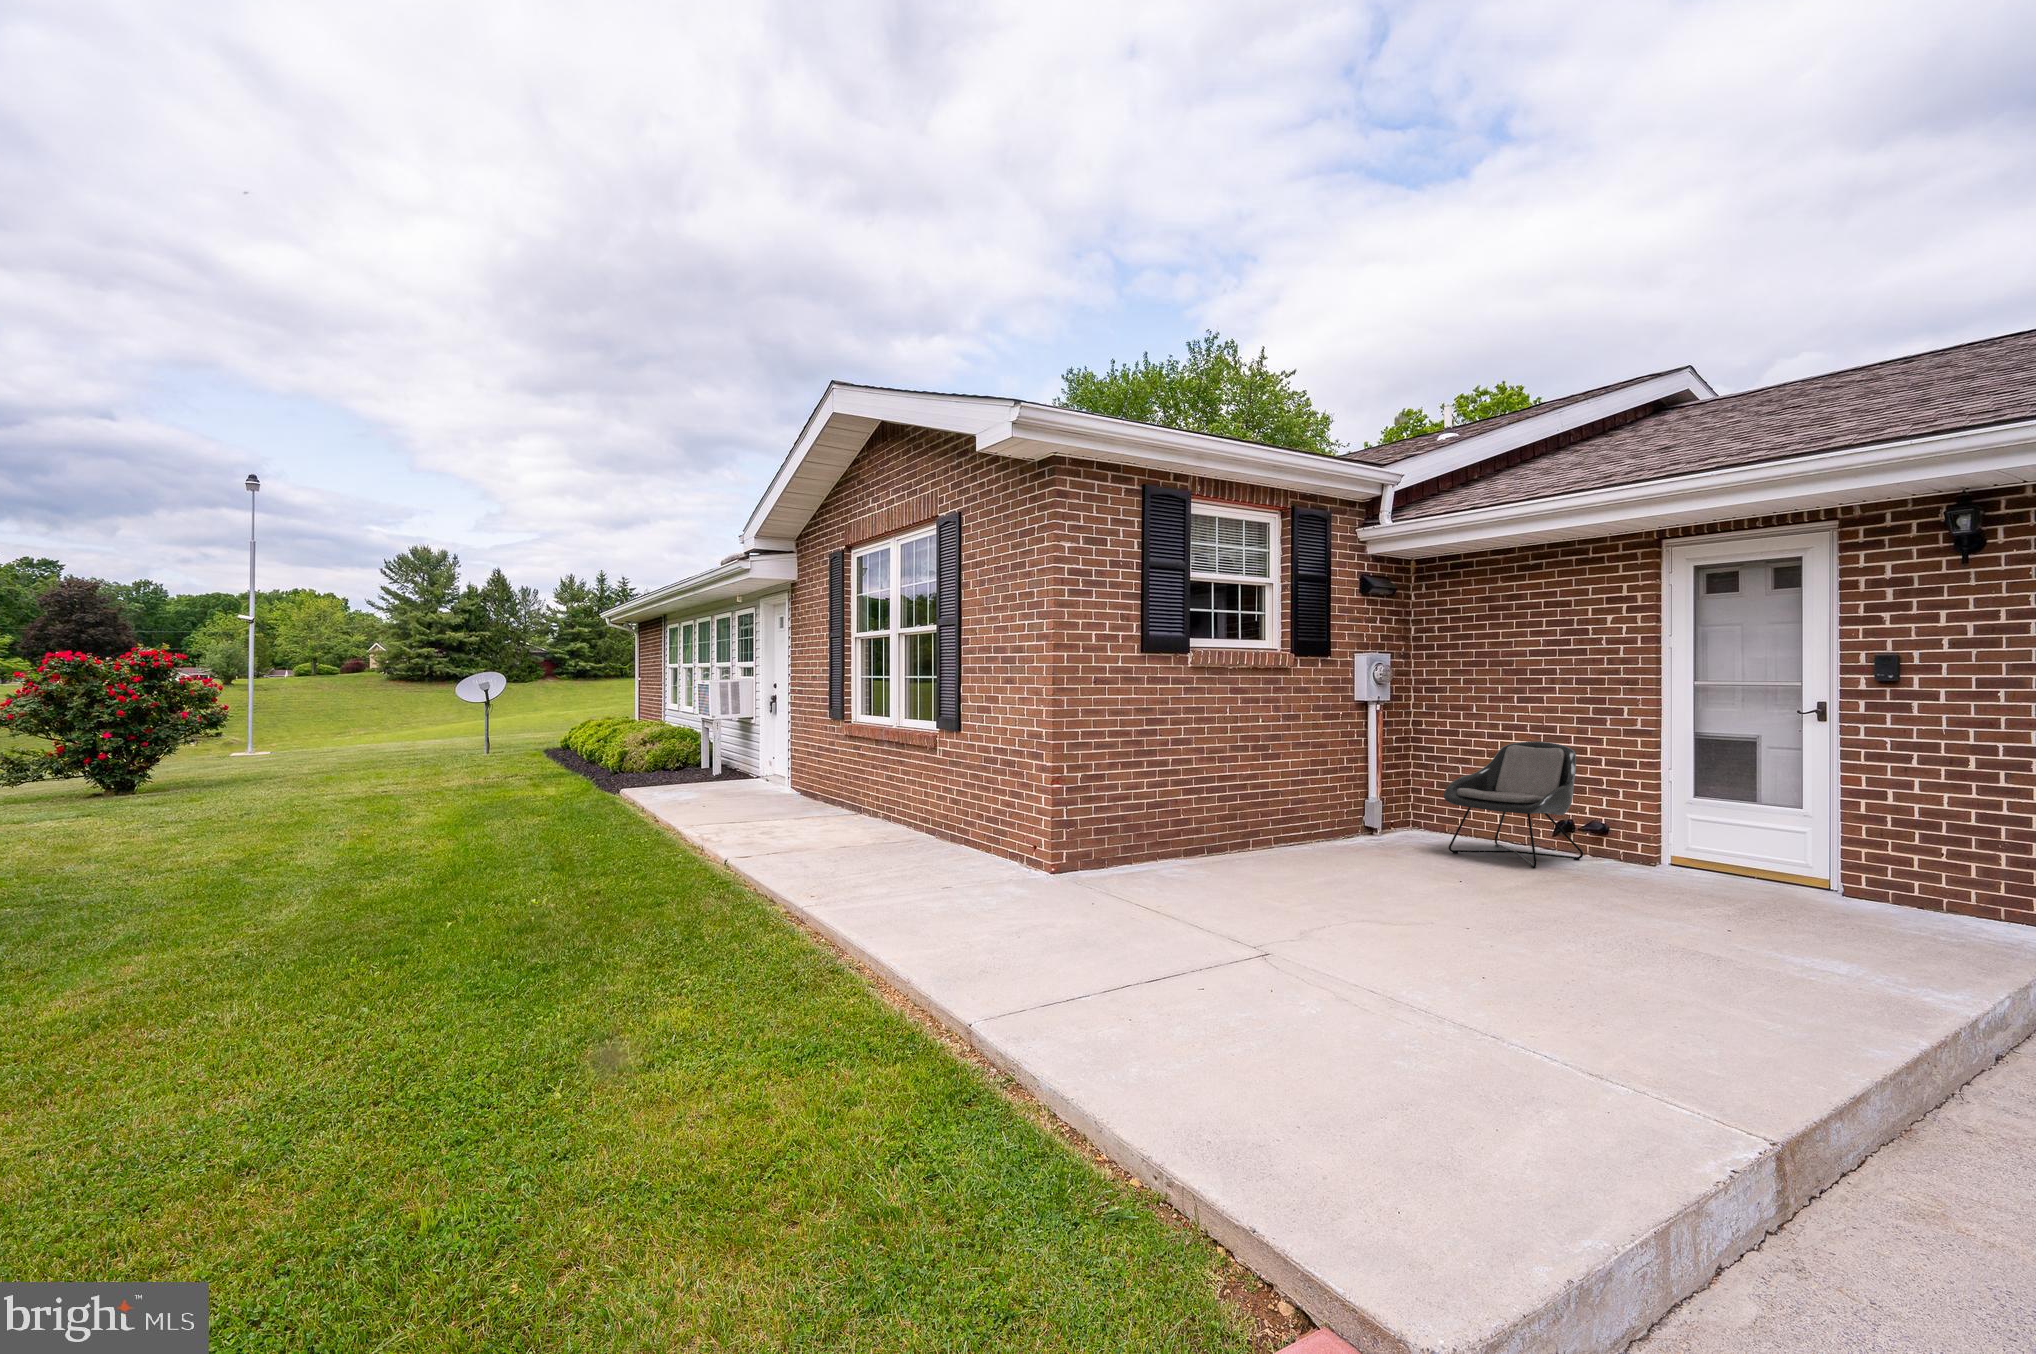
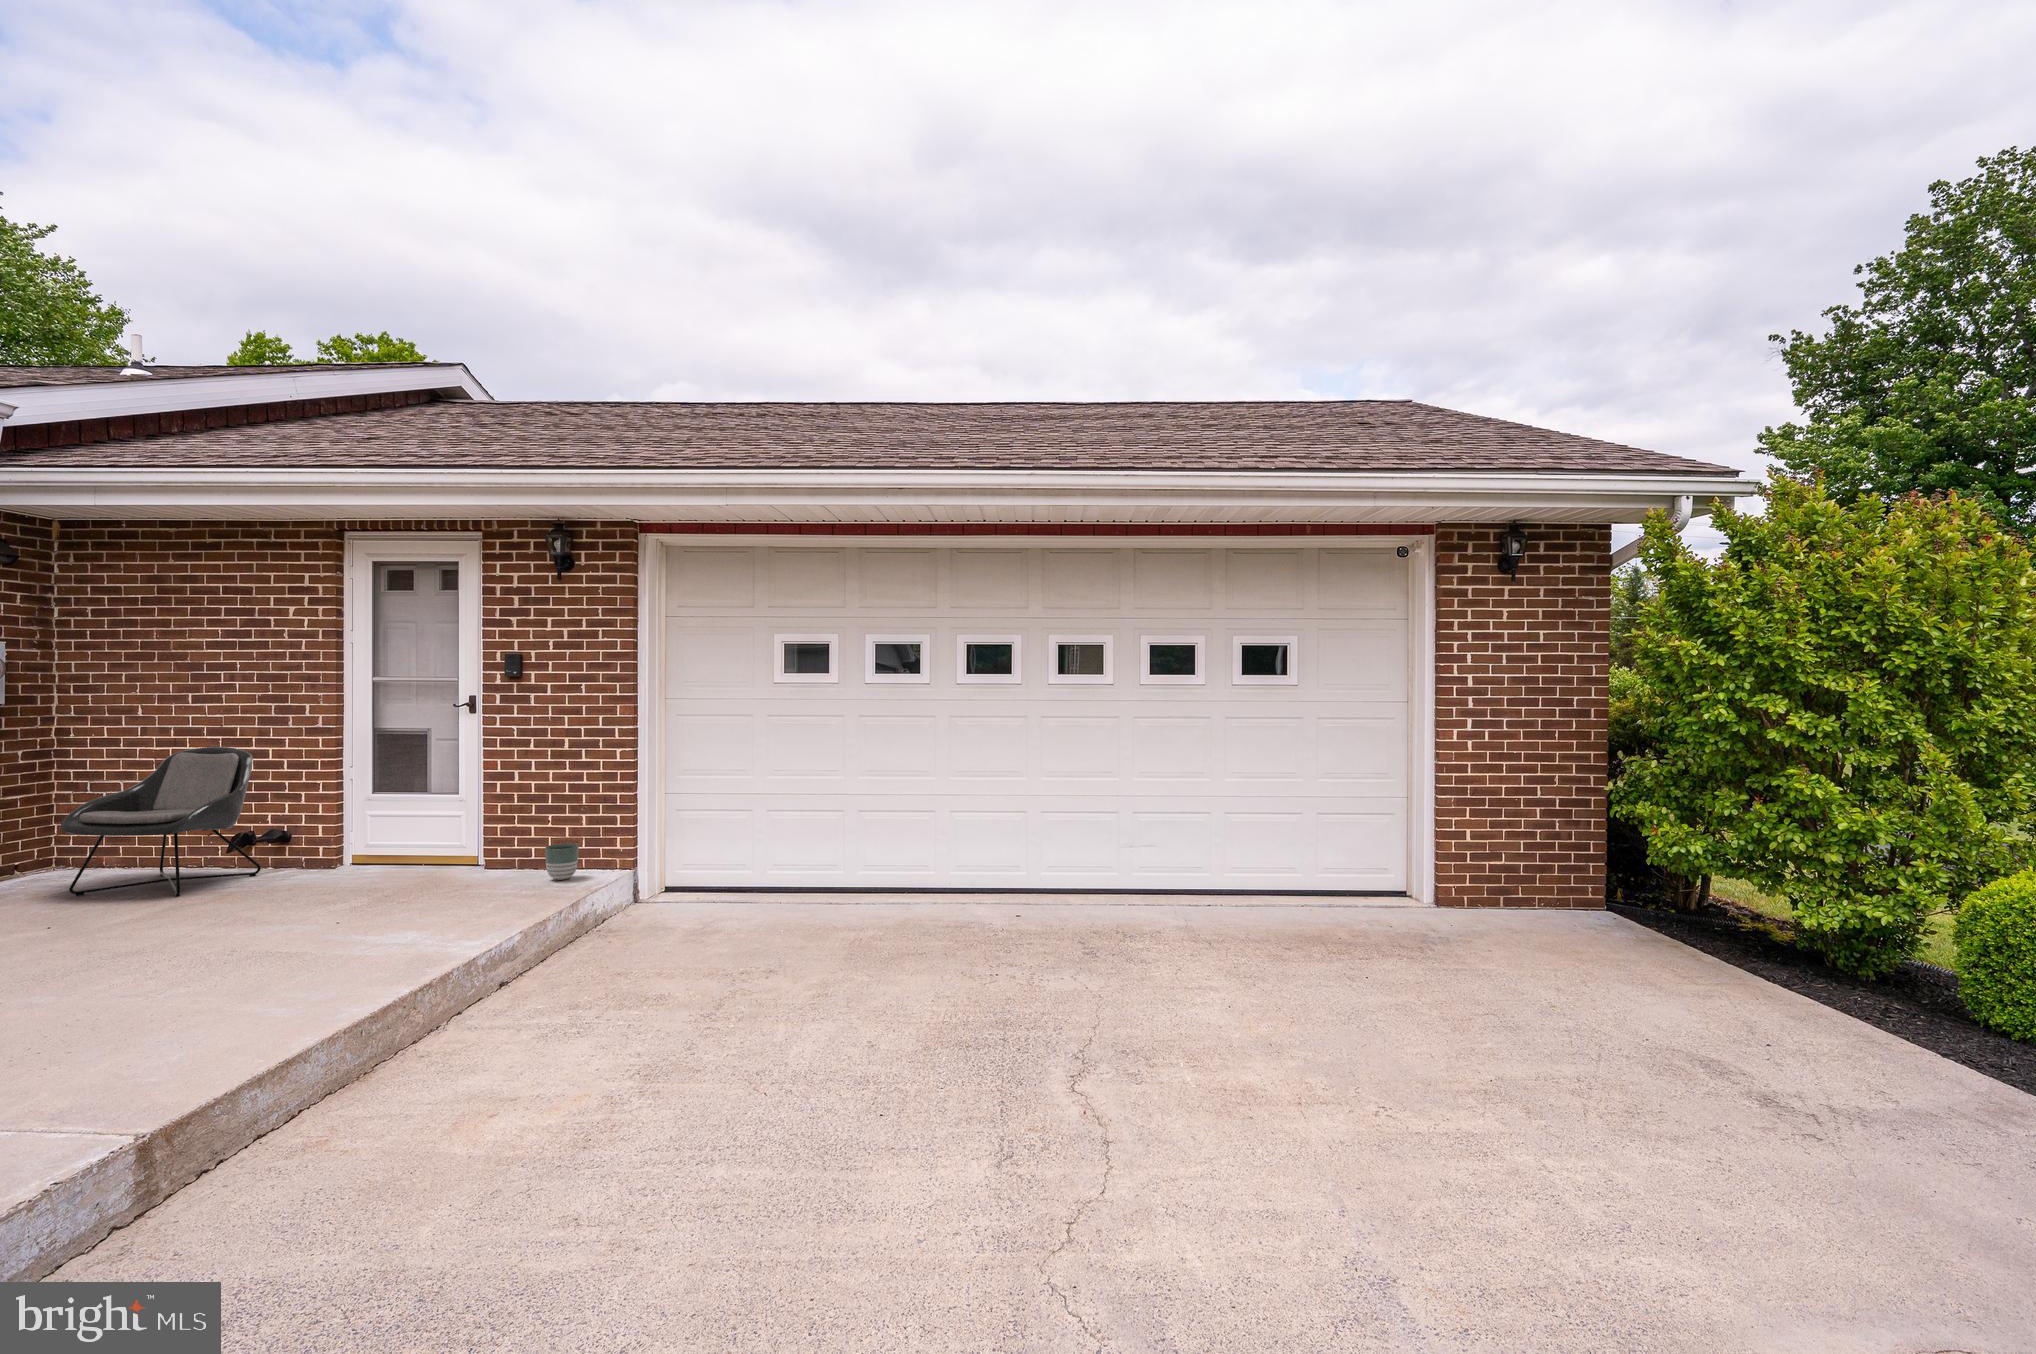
planter: none [1952,884,2006,930] -> present [545,844,579,880]

